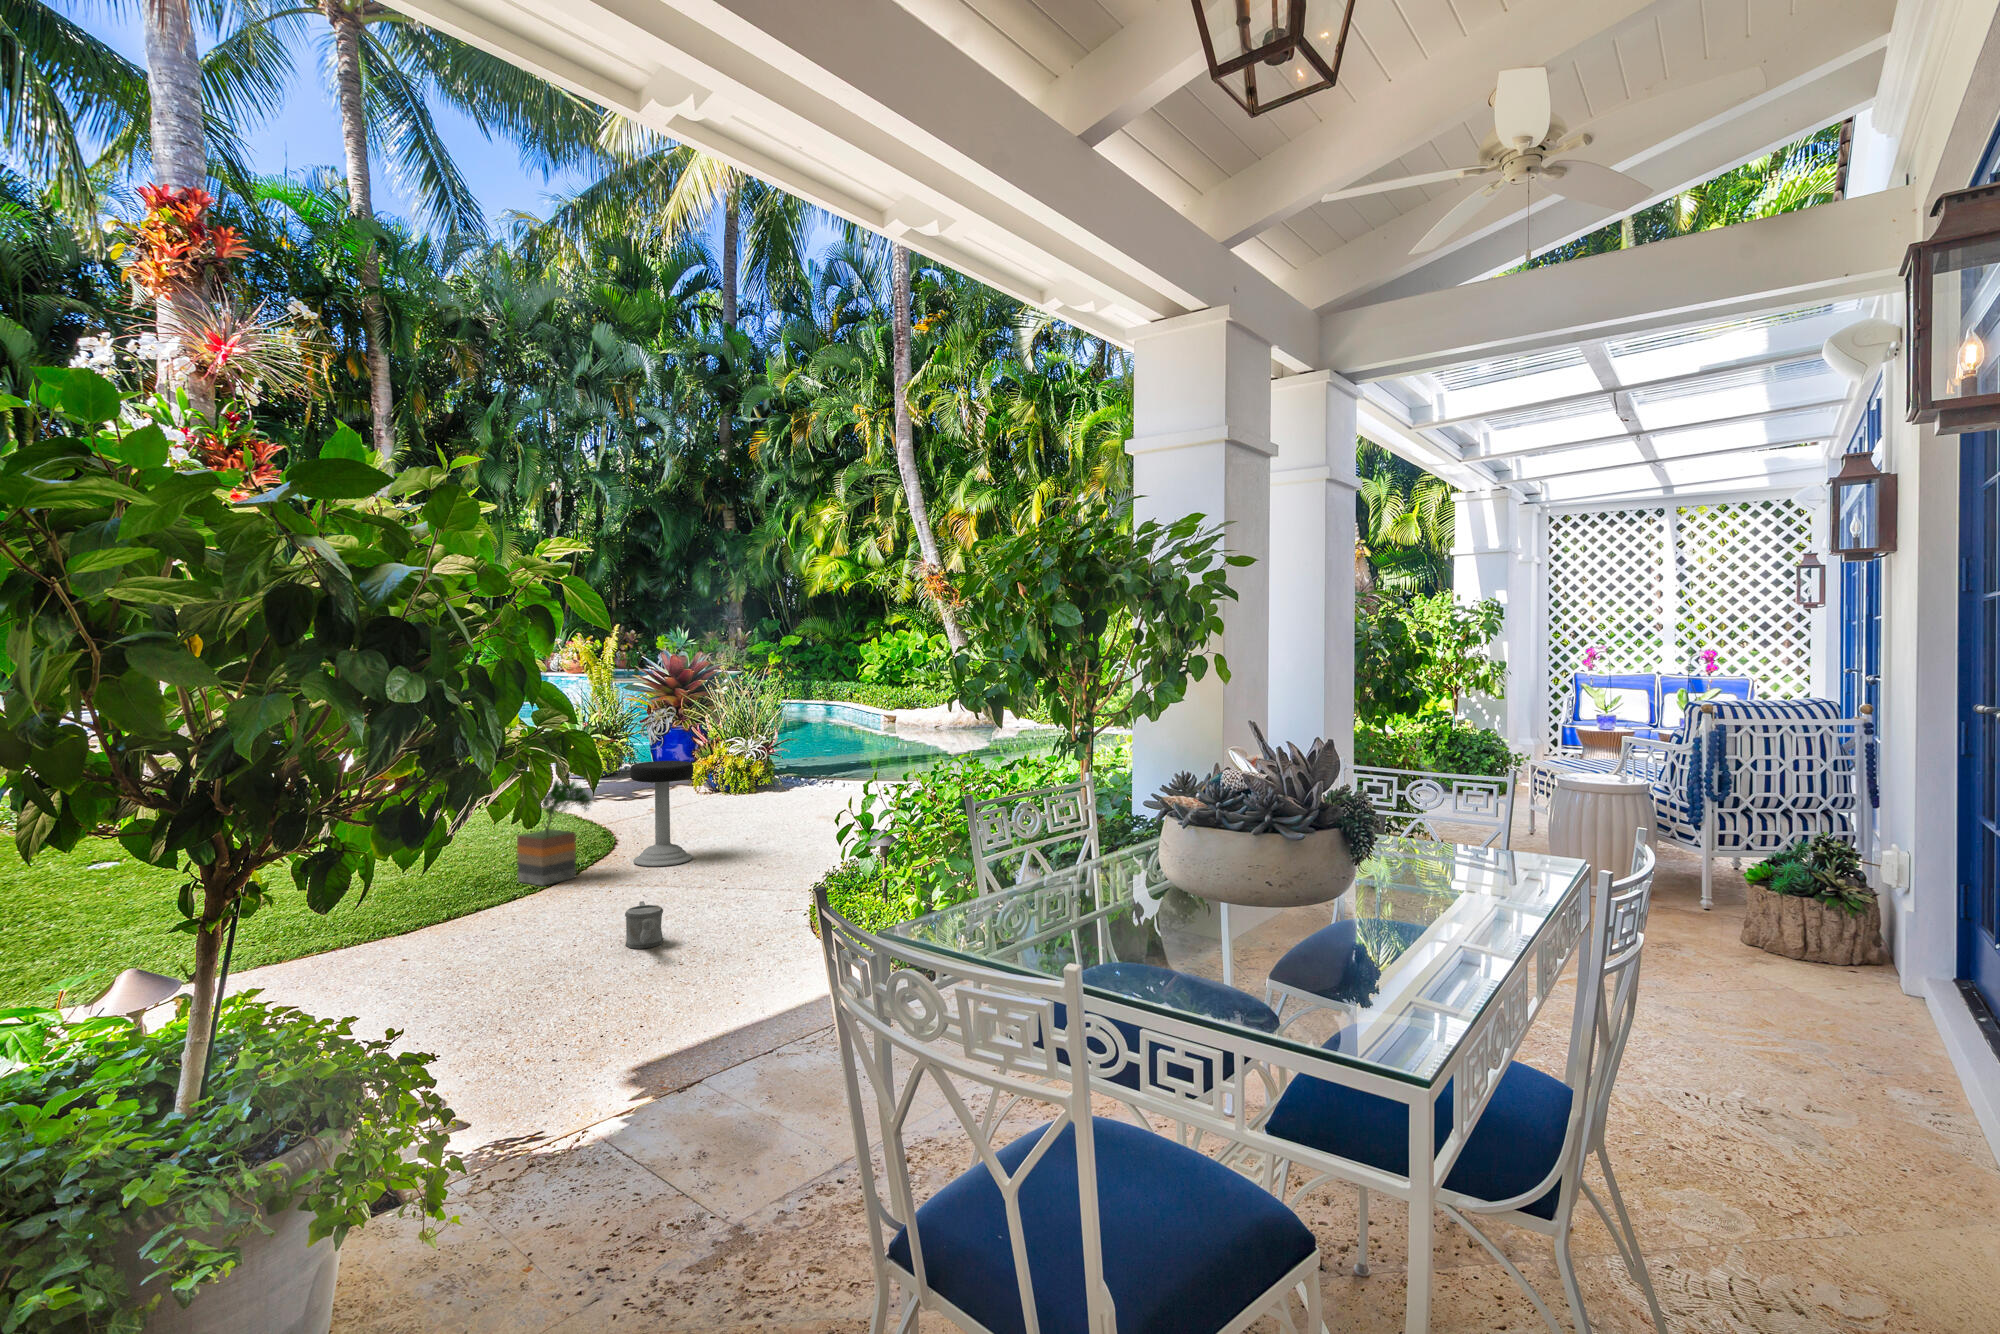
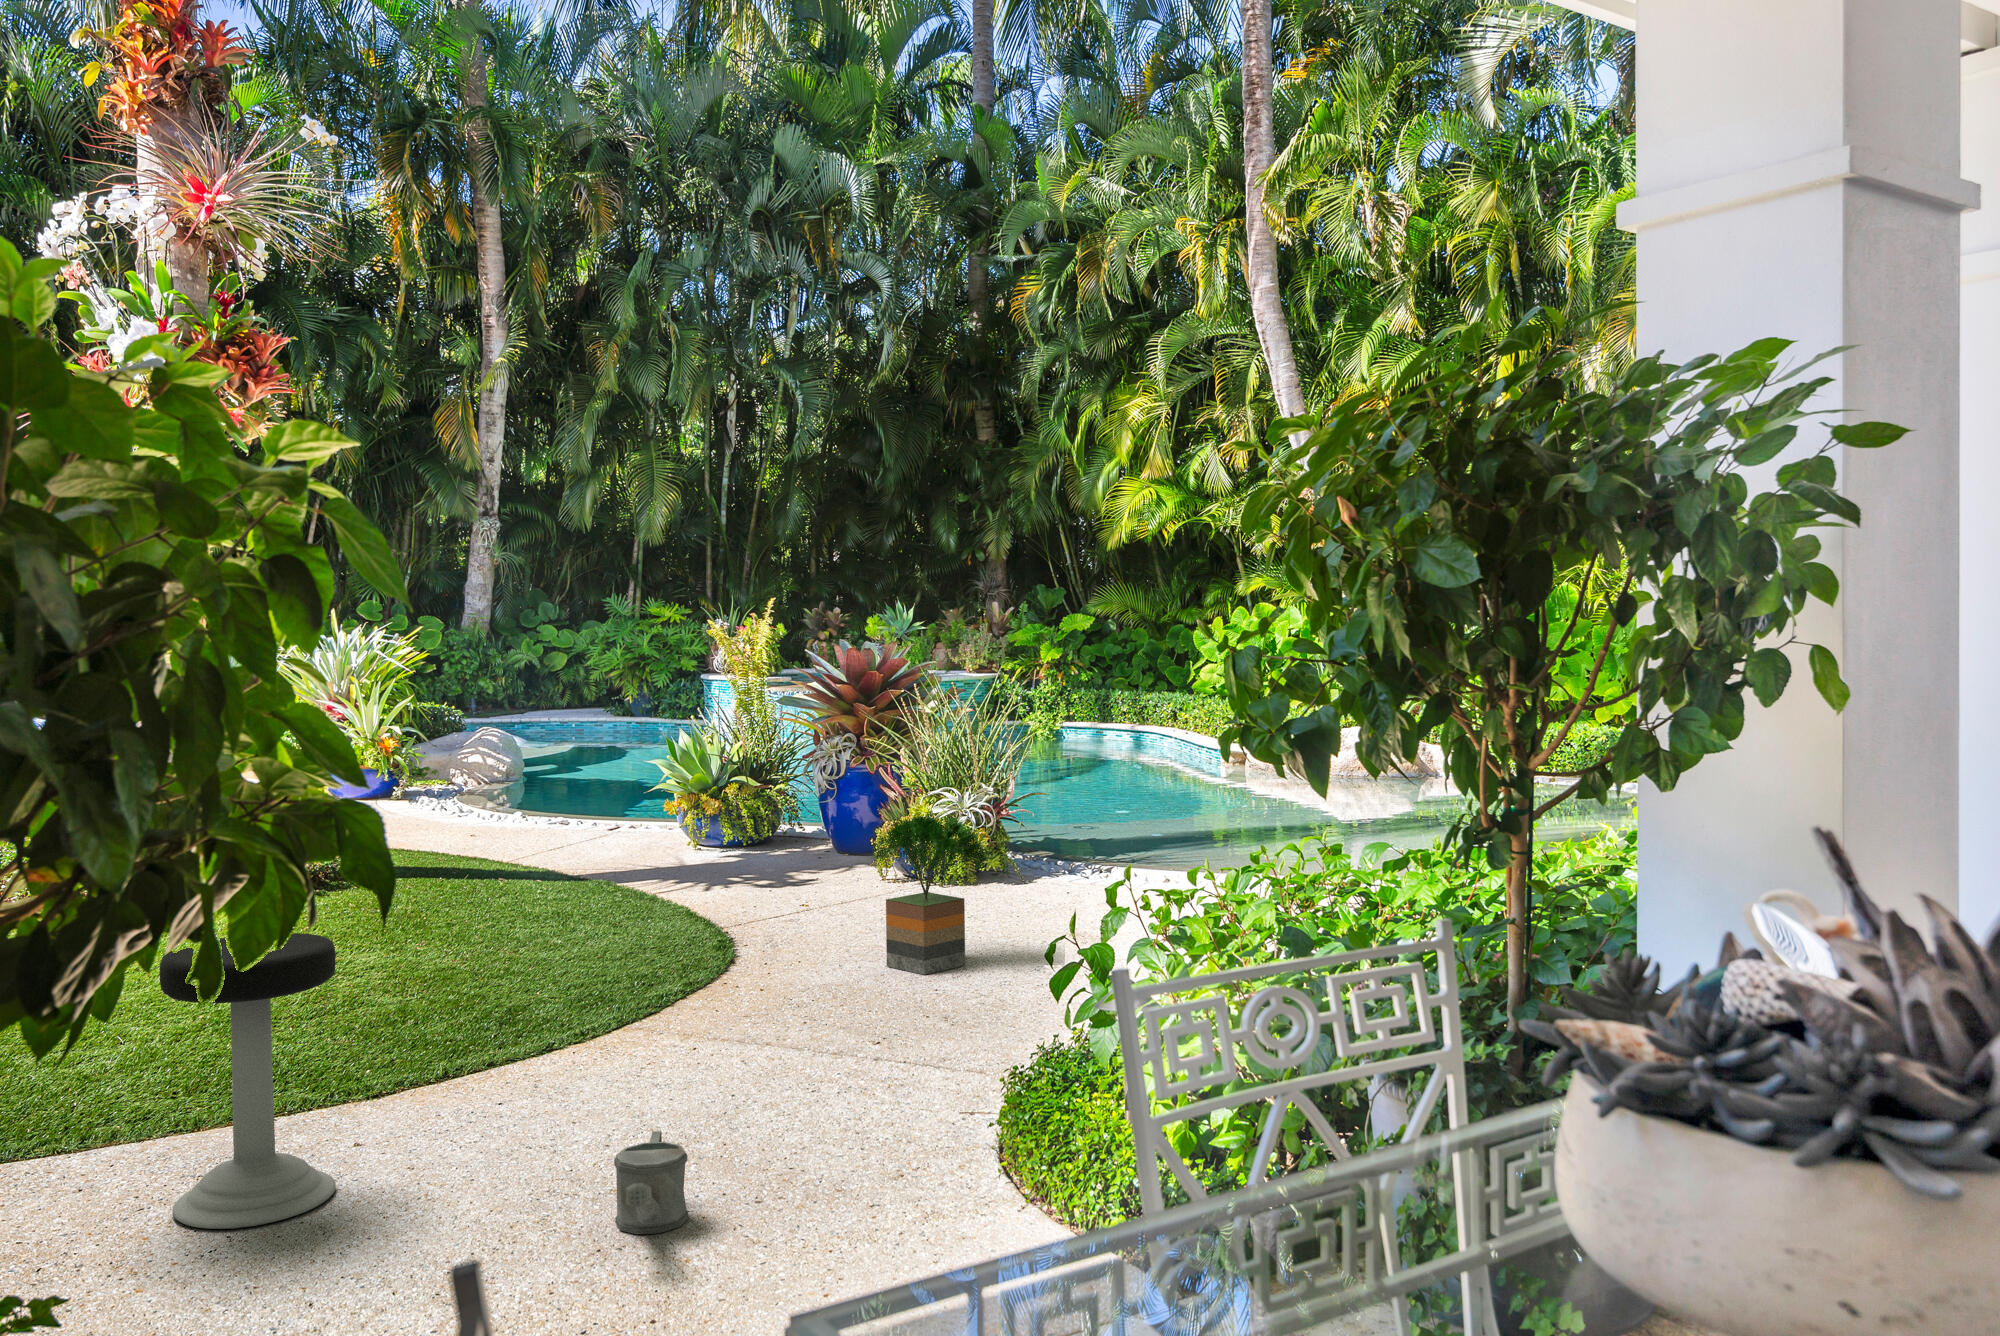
stool: present [630,761,693,866] -> present [160,933,336,1229]
potted tree: present [517,779,592,886] -> present [872,815,988,975]

